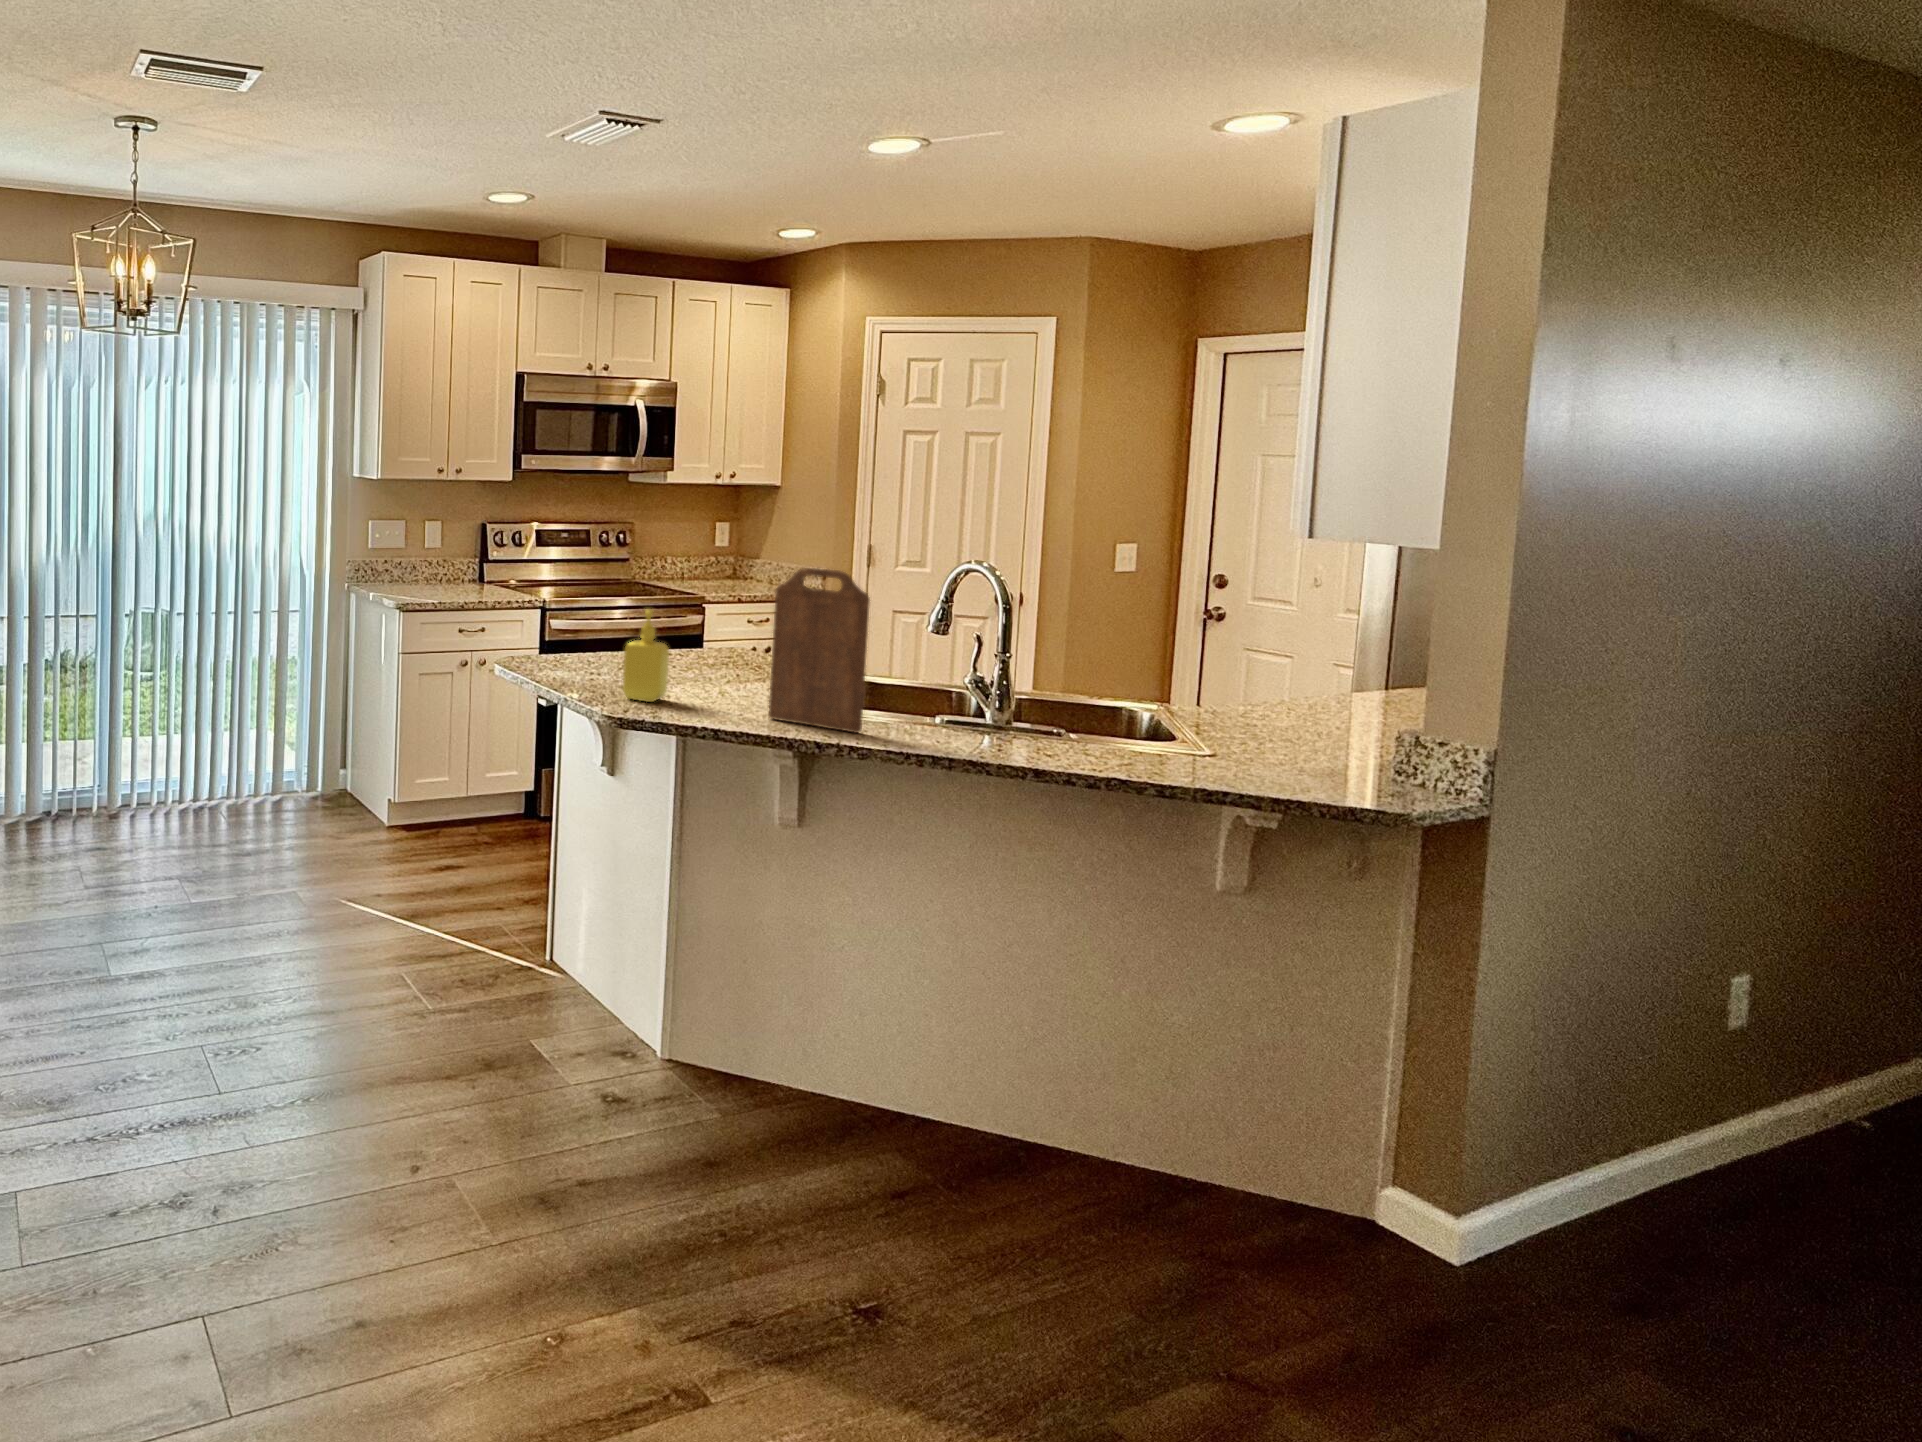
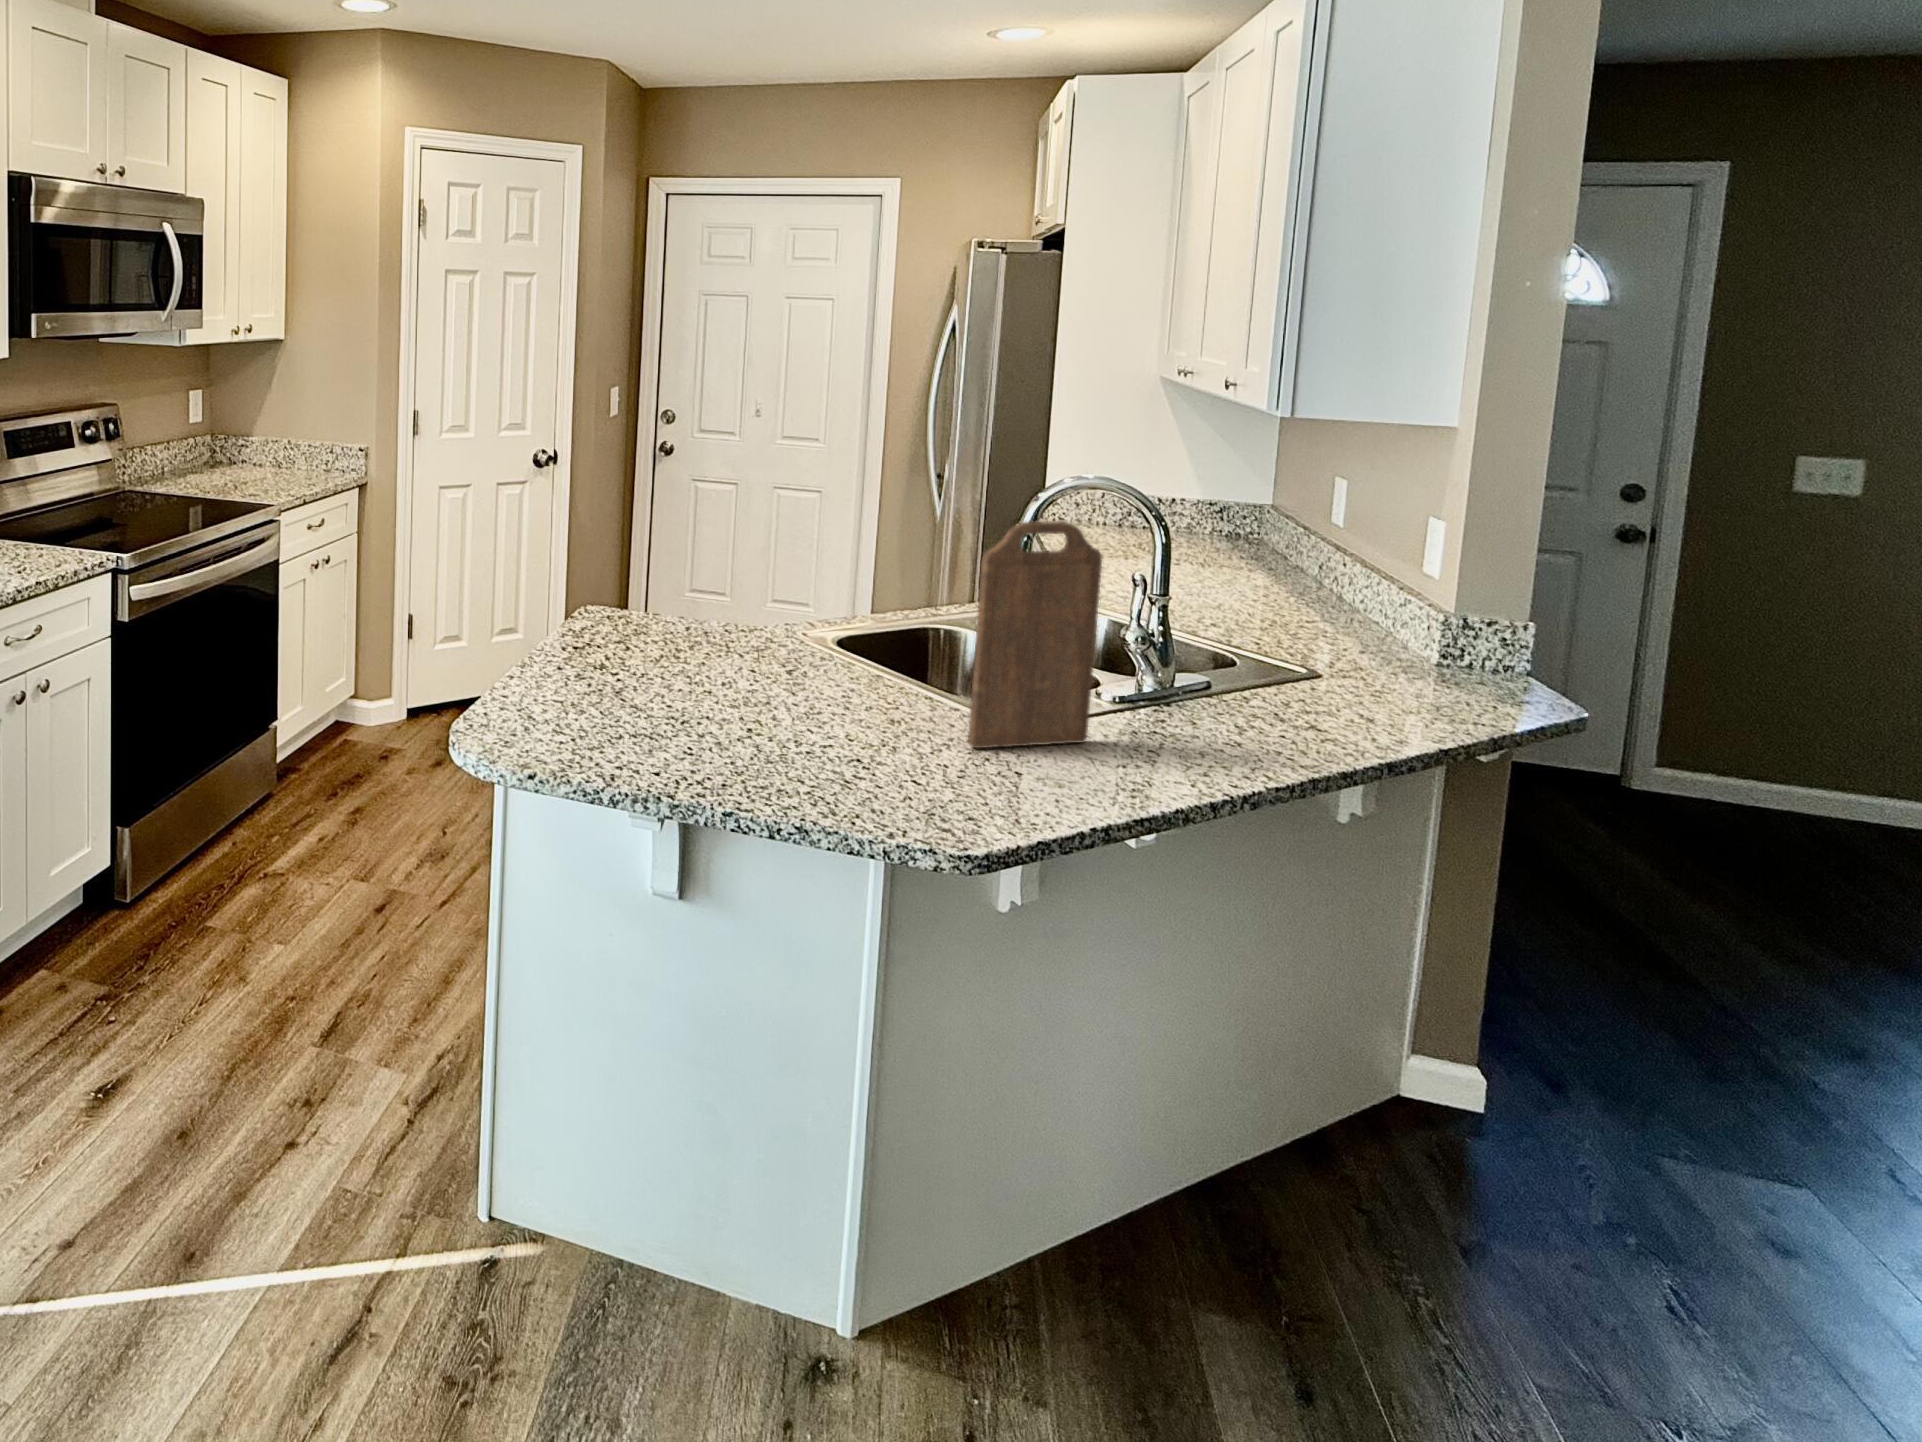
soap dispenser: present [623,609,669,702] -> none [756,614,835,770]

